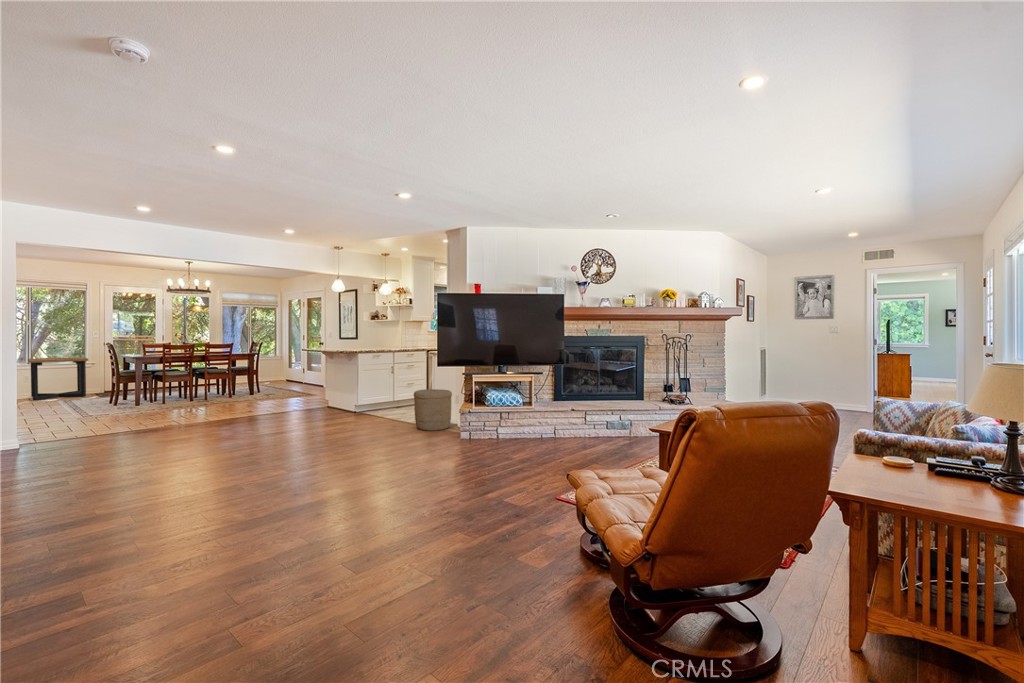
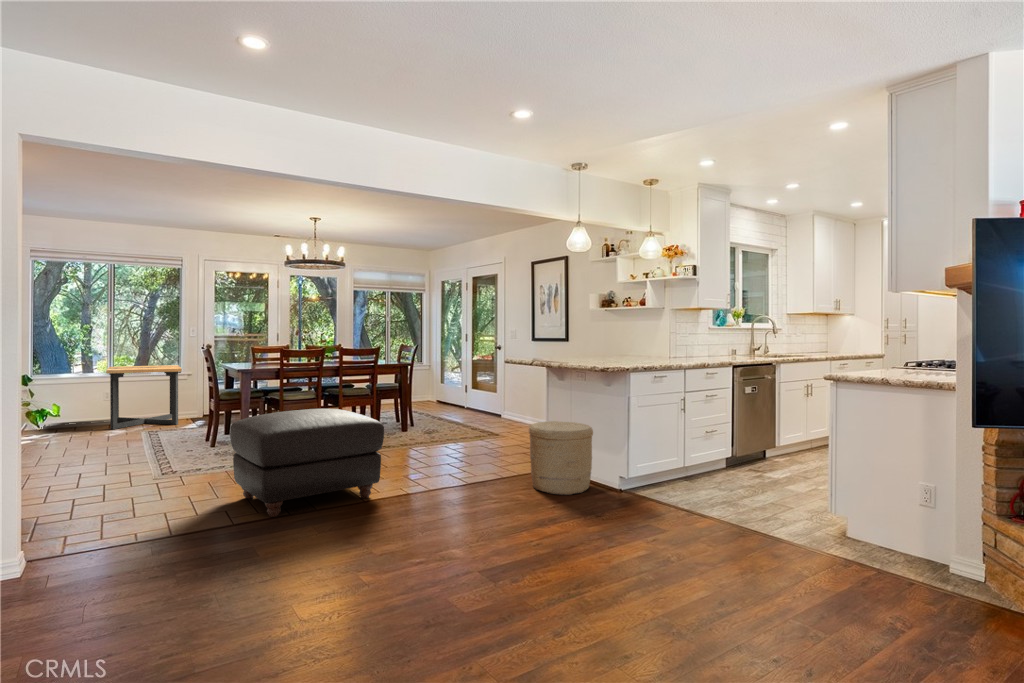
ottoman: none [132,376,224,428] -> present [230,409,384,517]
woven basket: present [414,389,452,431] -> present [529,421,593,495]

